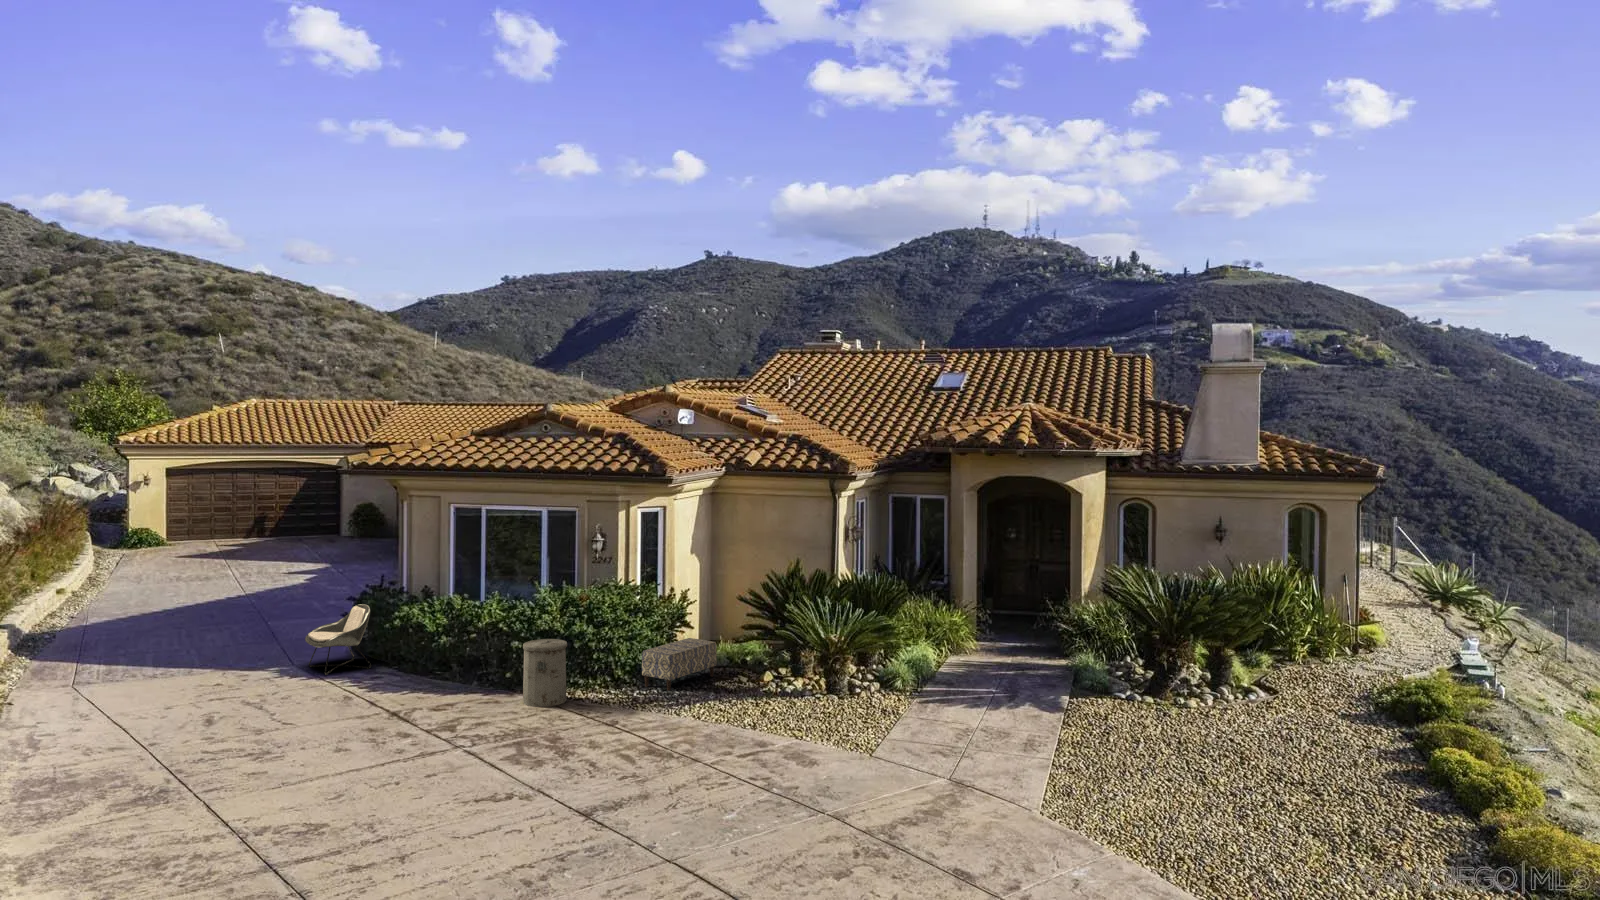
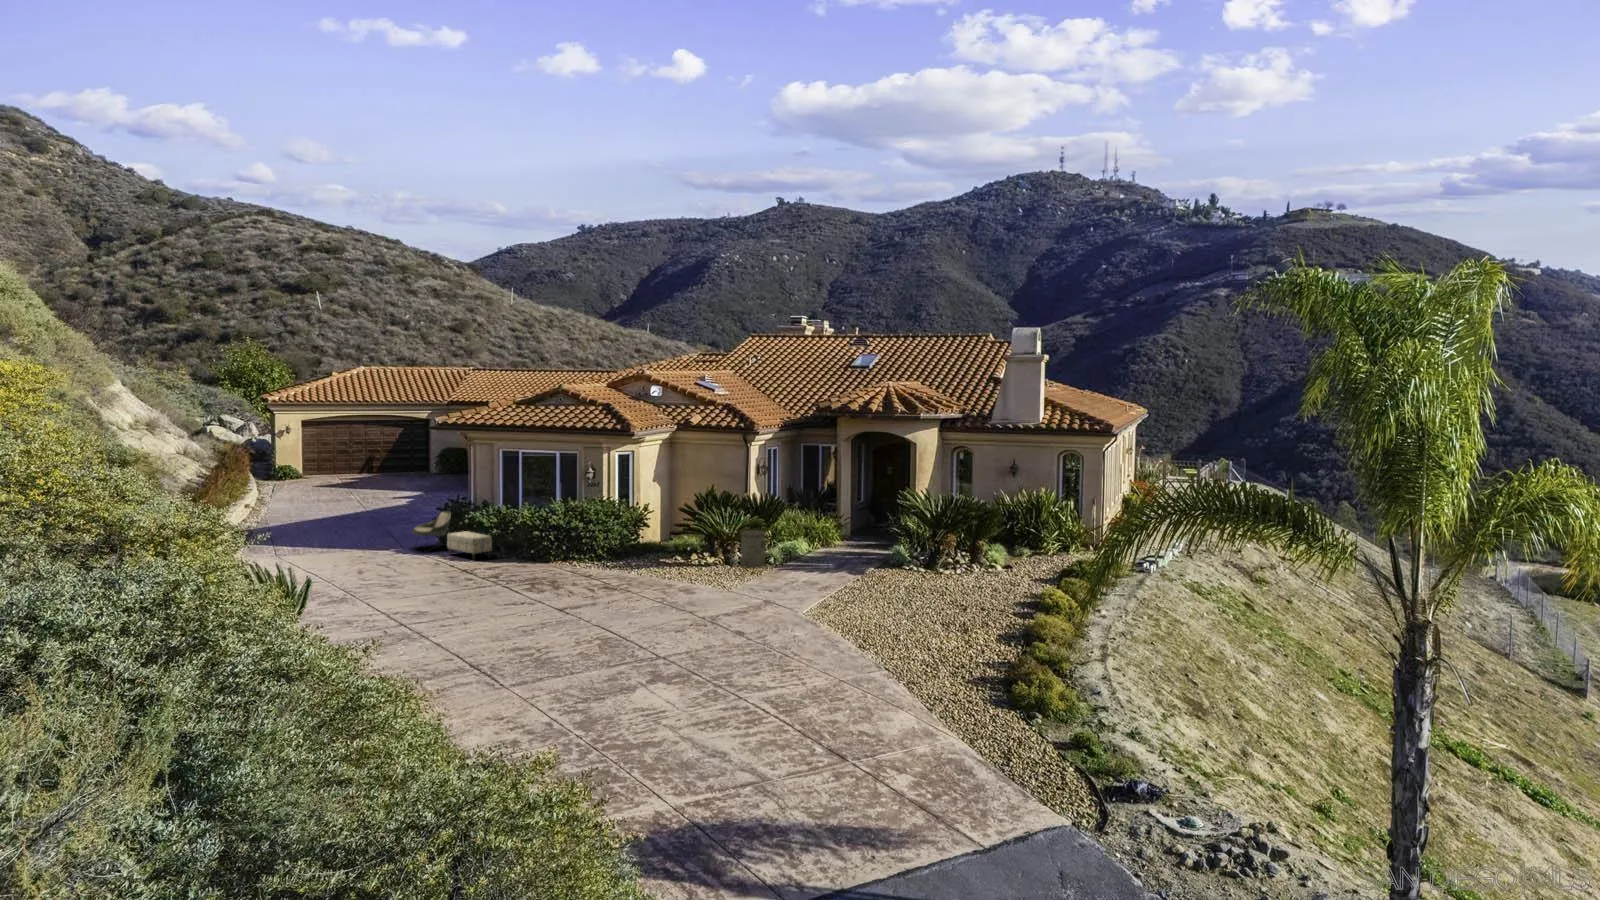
bench: present [642,638,717,691] -> present [447,531,492,560]
trash can: present [523,639,567,707] -> present [741,530,766,568]

